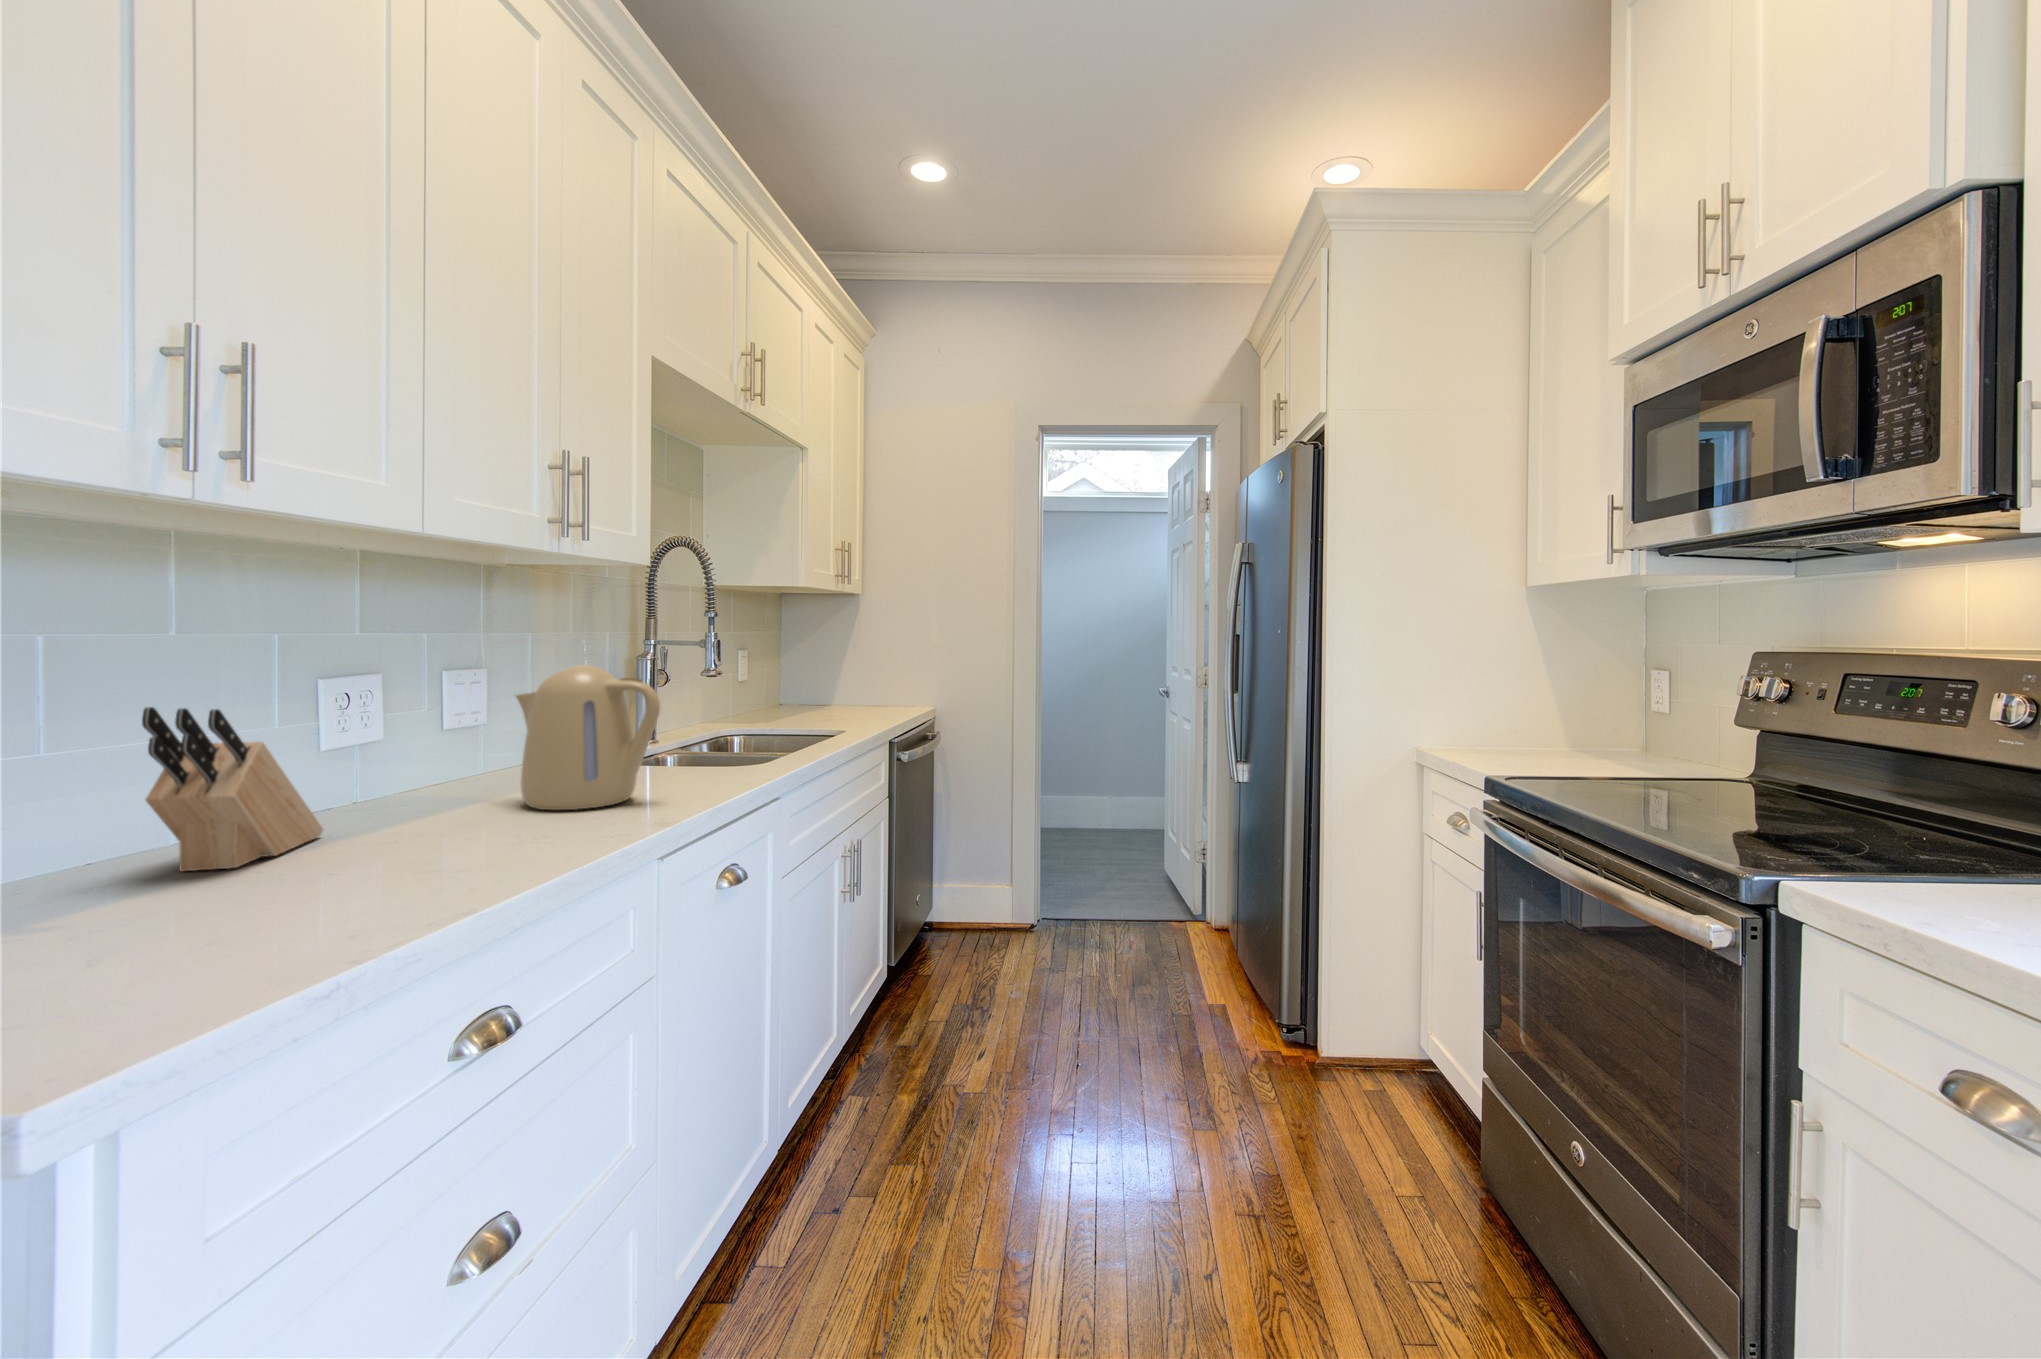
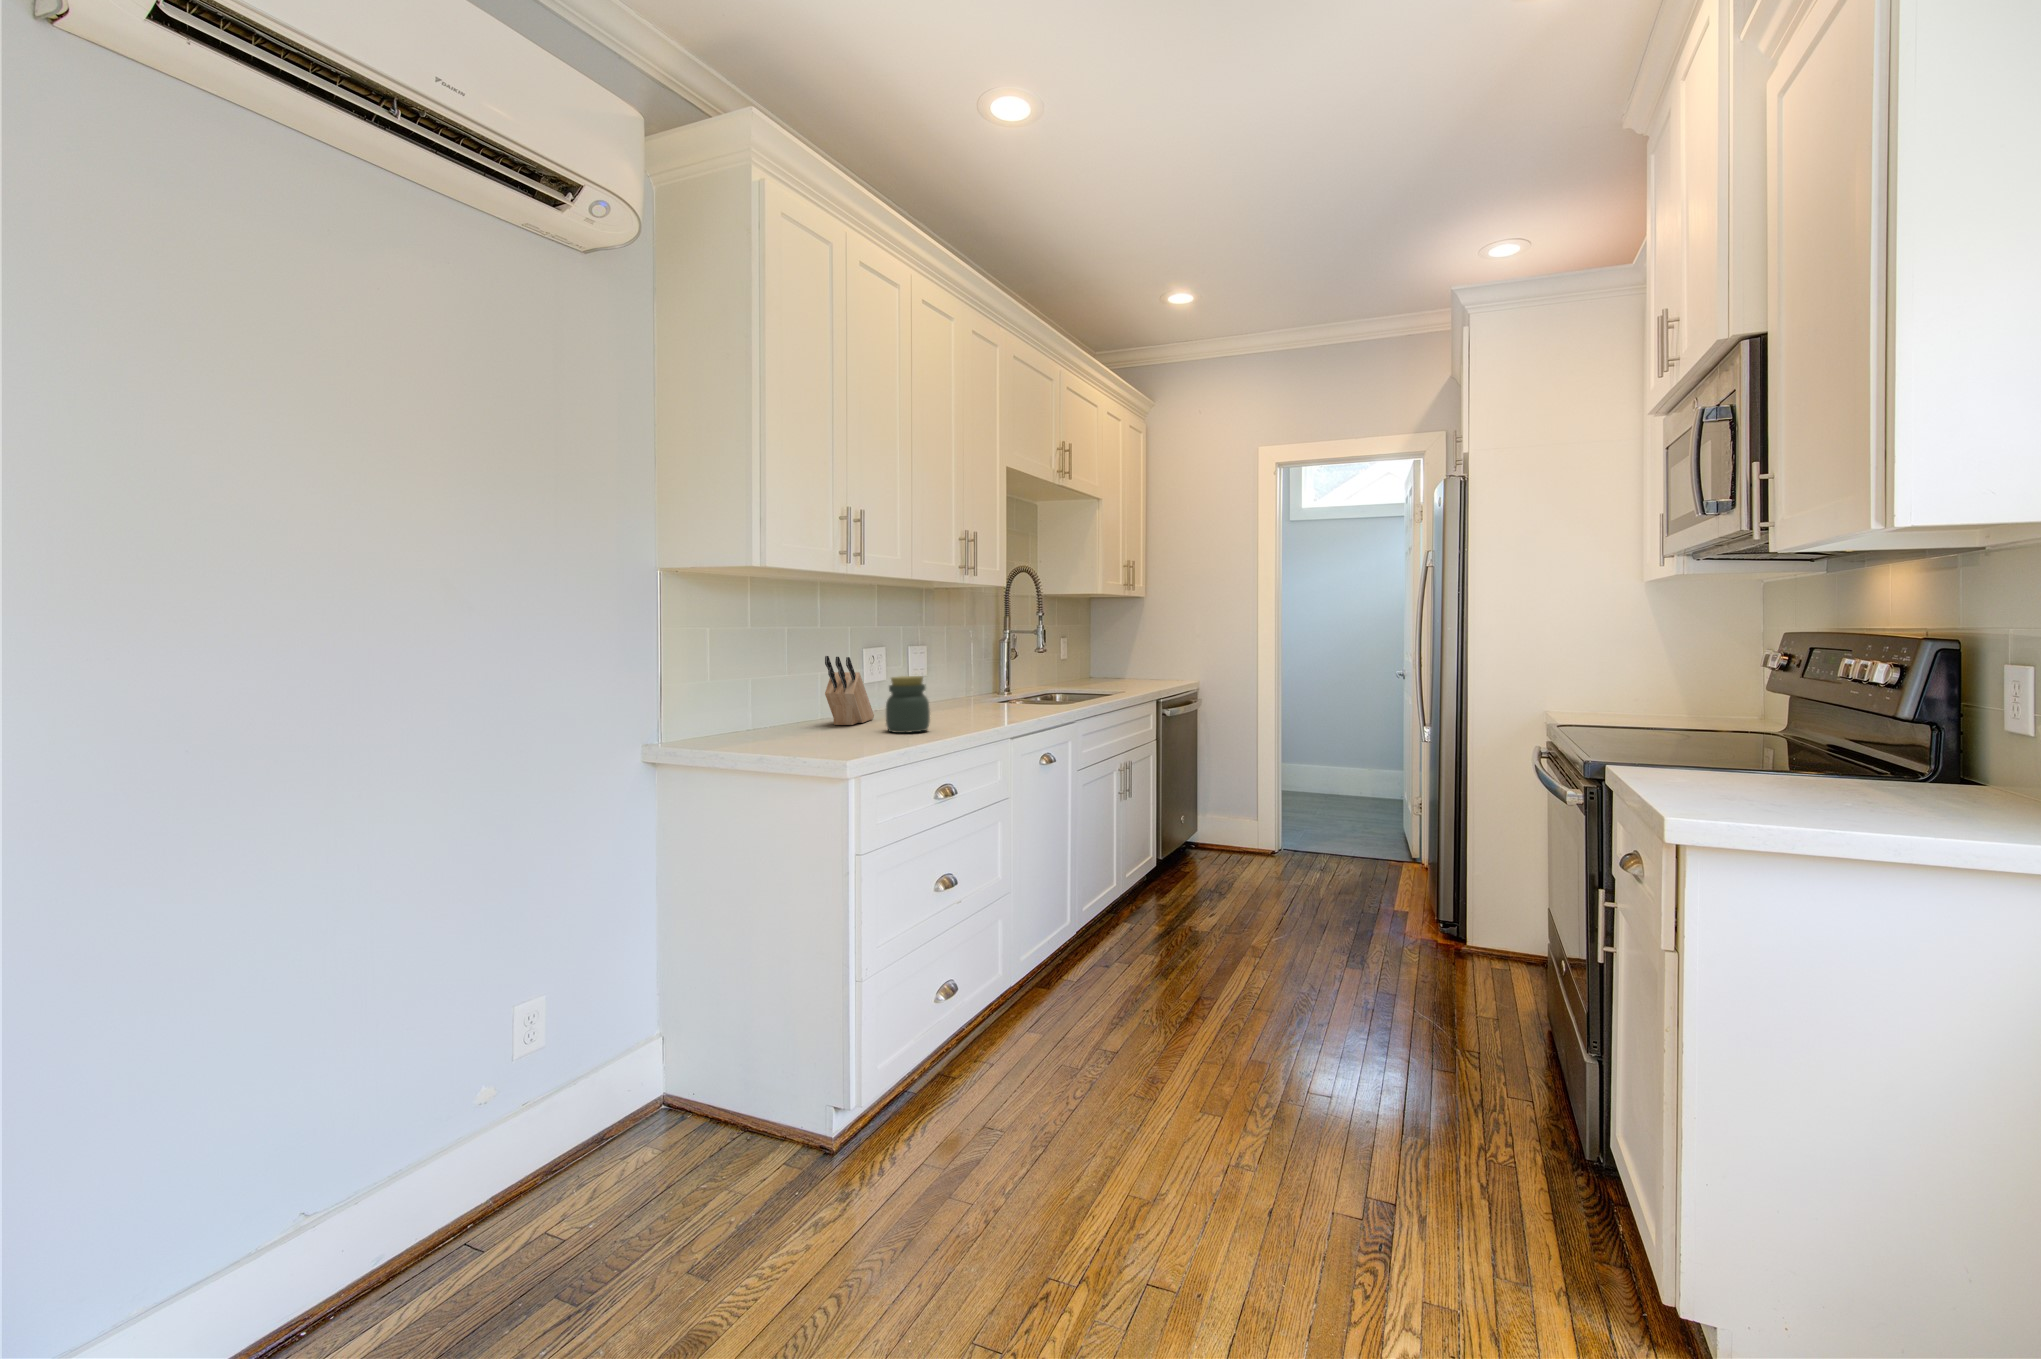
kettle: present [516,665,660,810] -> none [944,642,1013,716]
jar: none [319,749,447,891] -> present [886,676,930,733]

